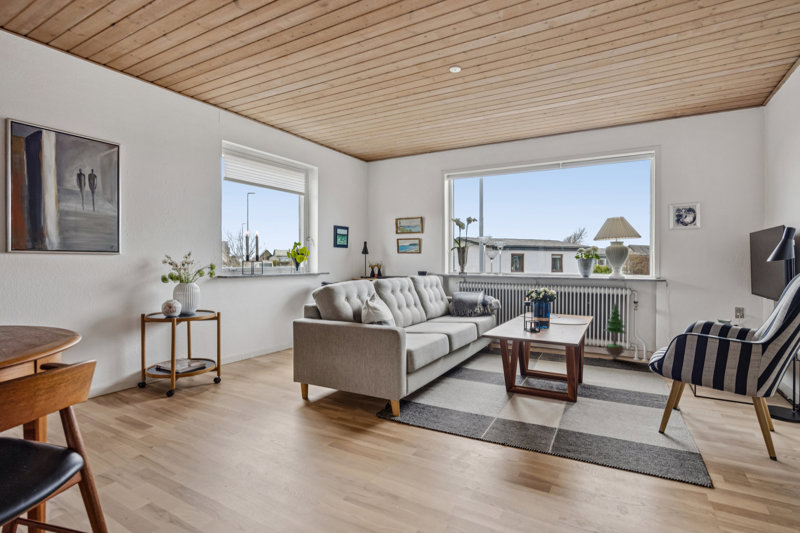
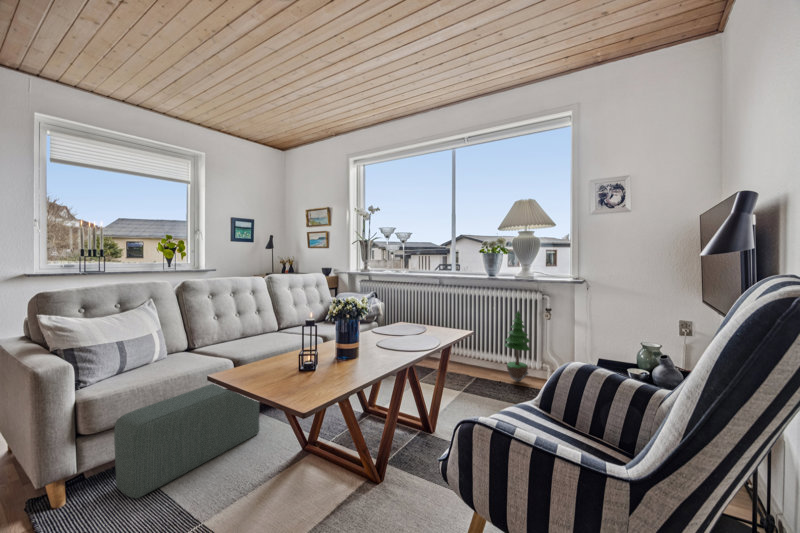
pouf: none [419,347,467,410] -> present [114,384,259,498]

